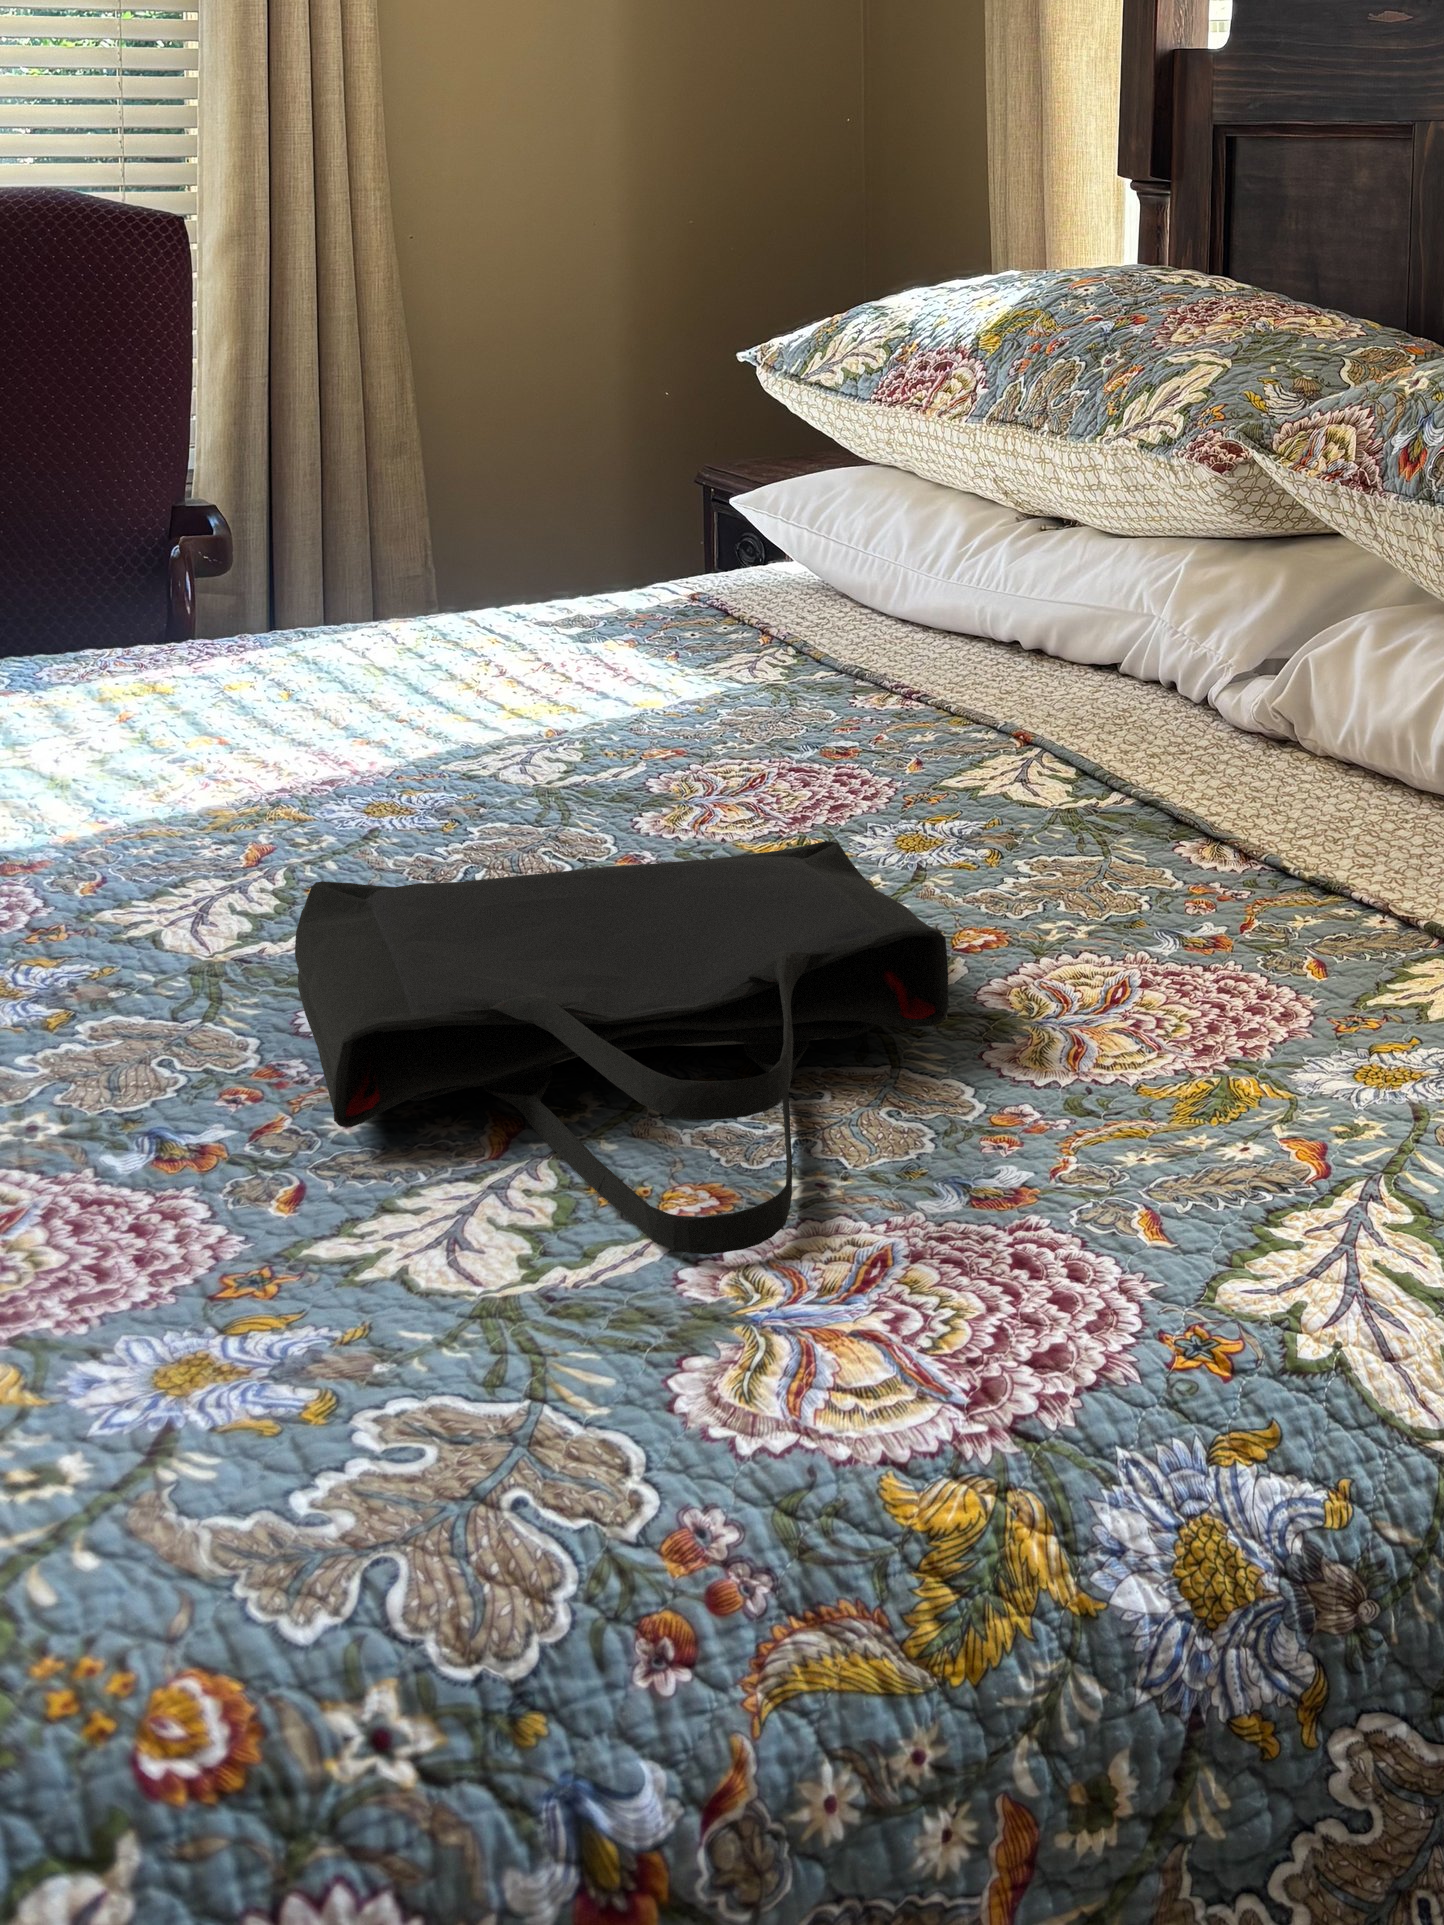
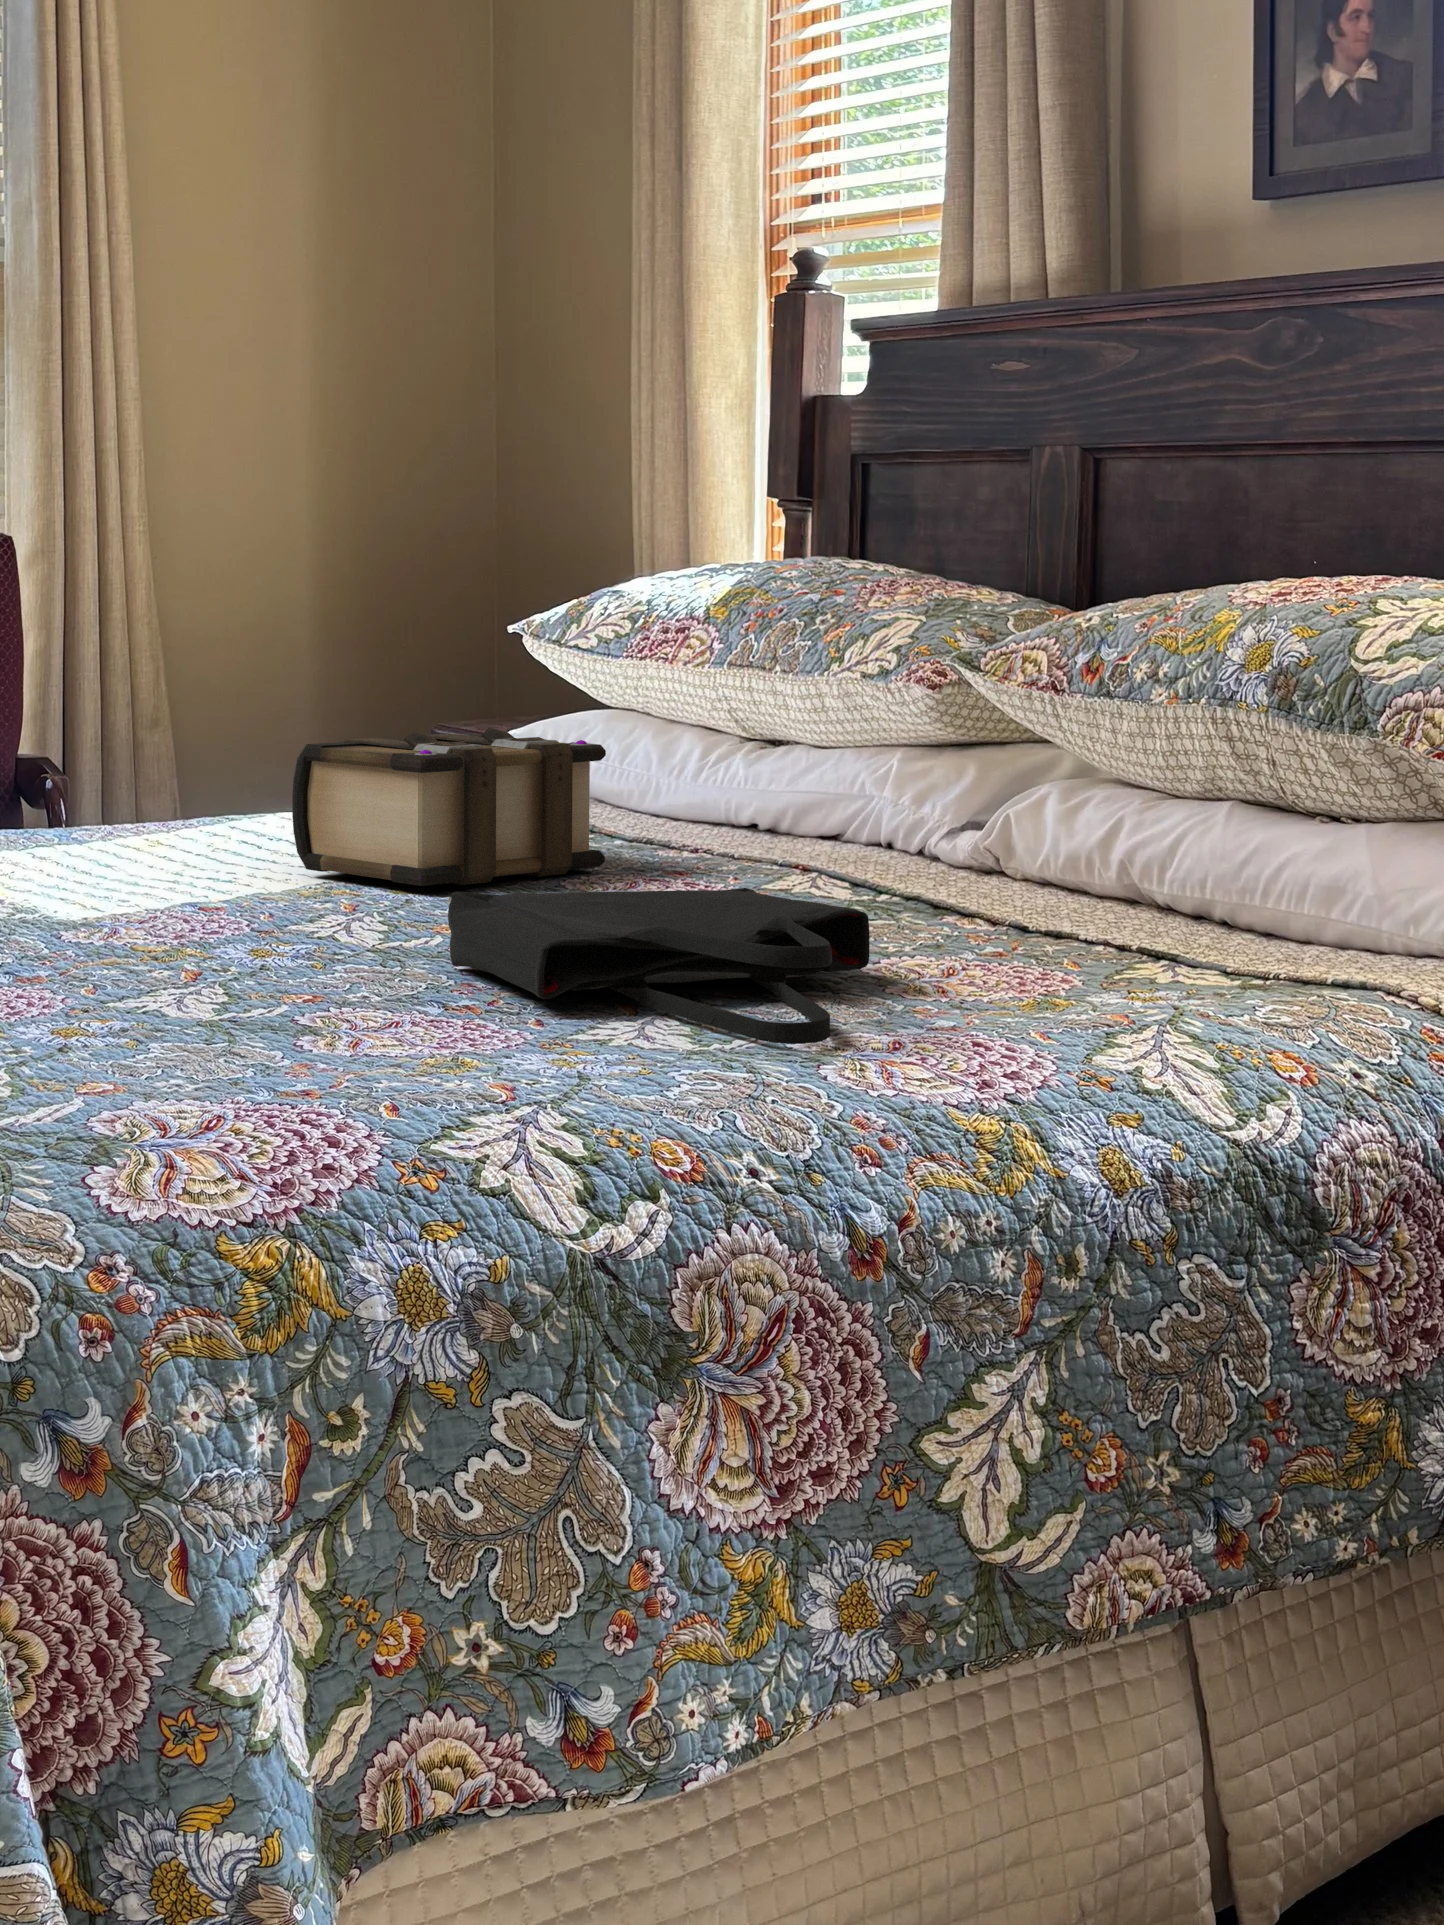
book: none [294,532,754,788] -> present [292,727,606,886]

